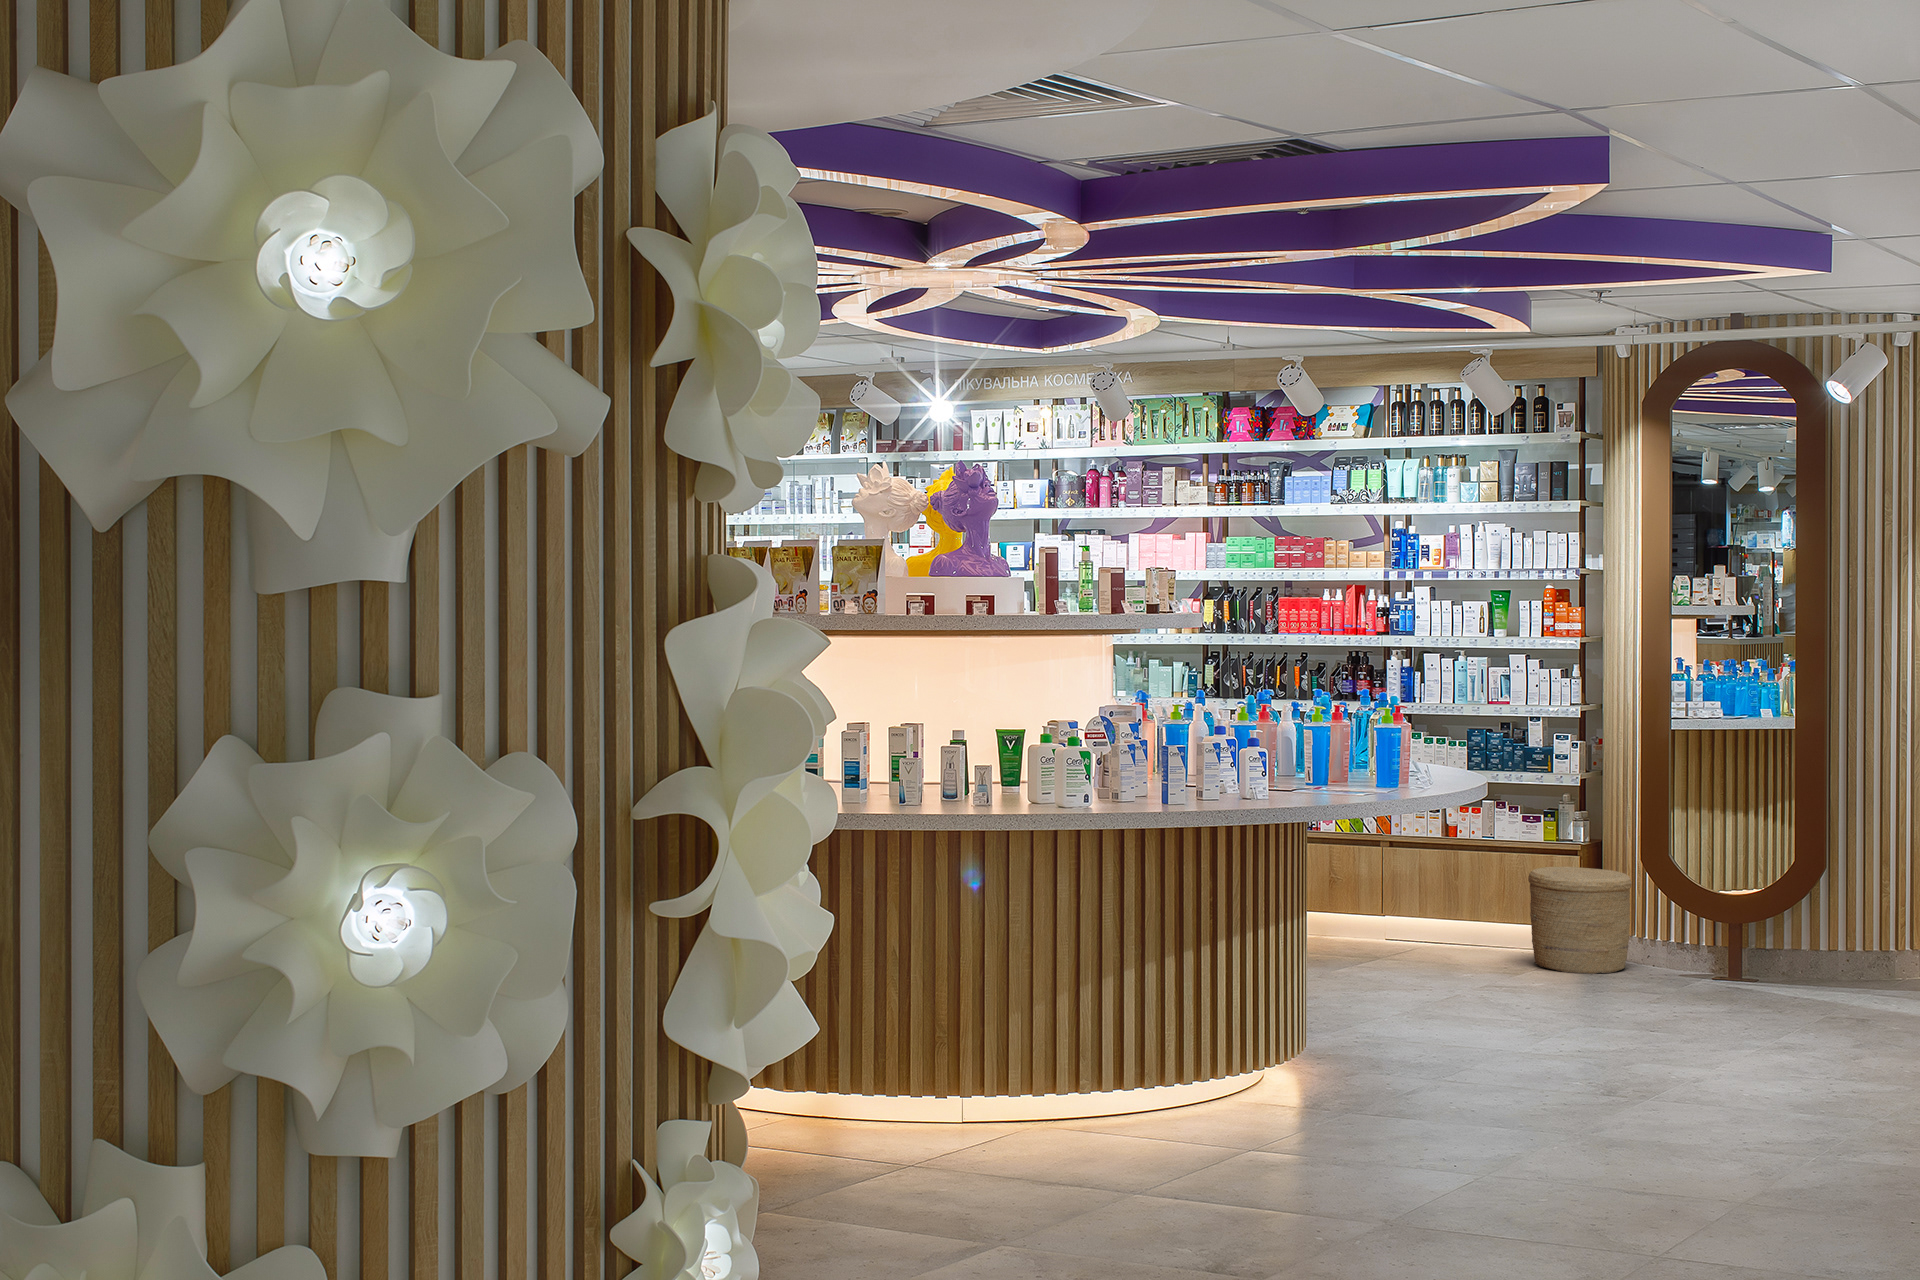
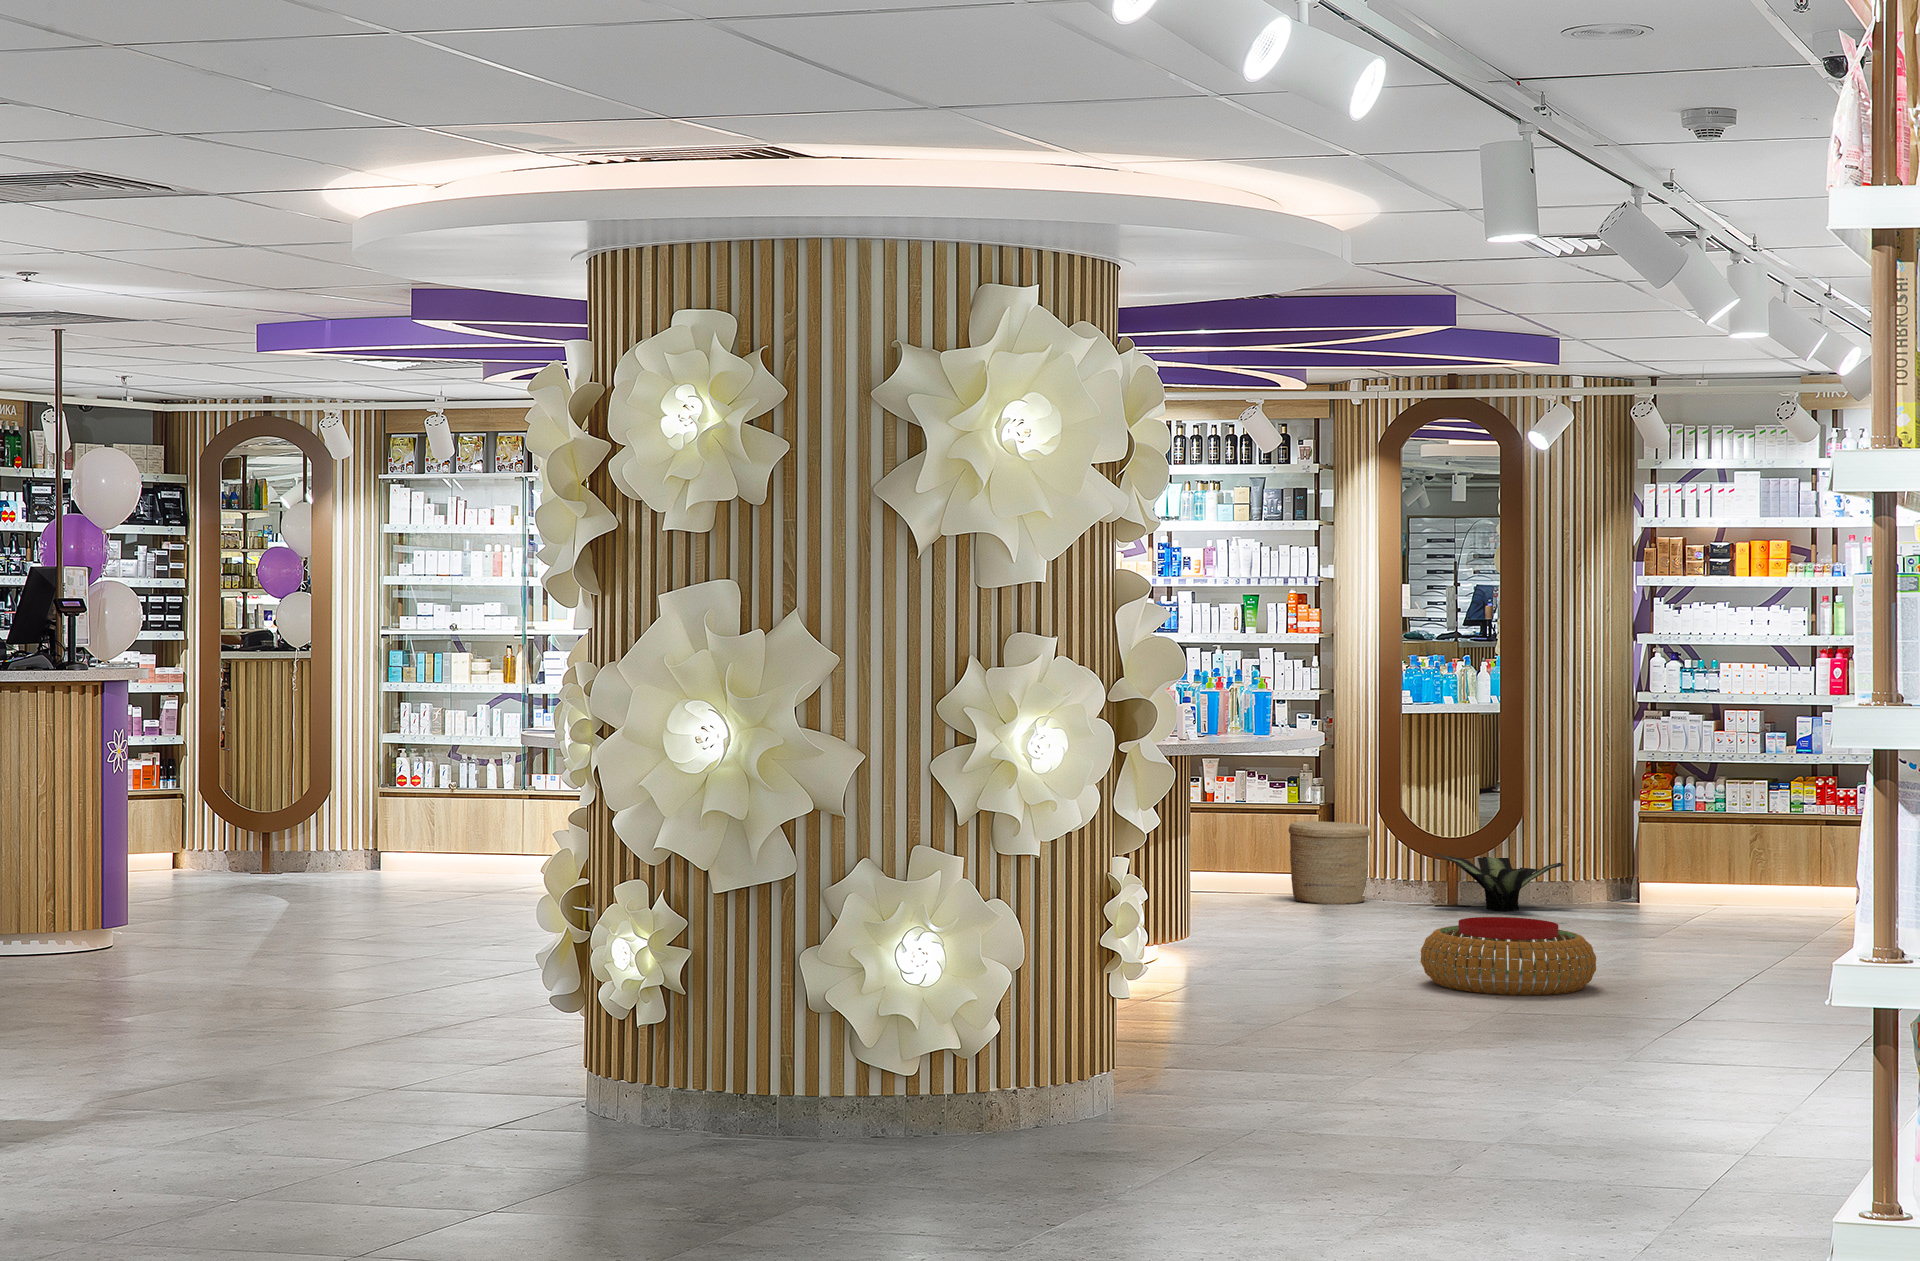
potted plant: none [1705,909,1886,997] -> present [1434,853,1564,911]
pouf: none [1568,1066,1839,1205] -> present [1421,917,1596,995]

